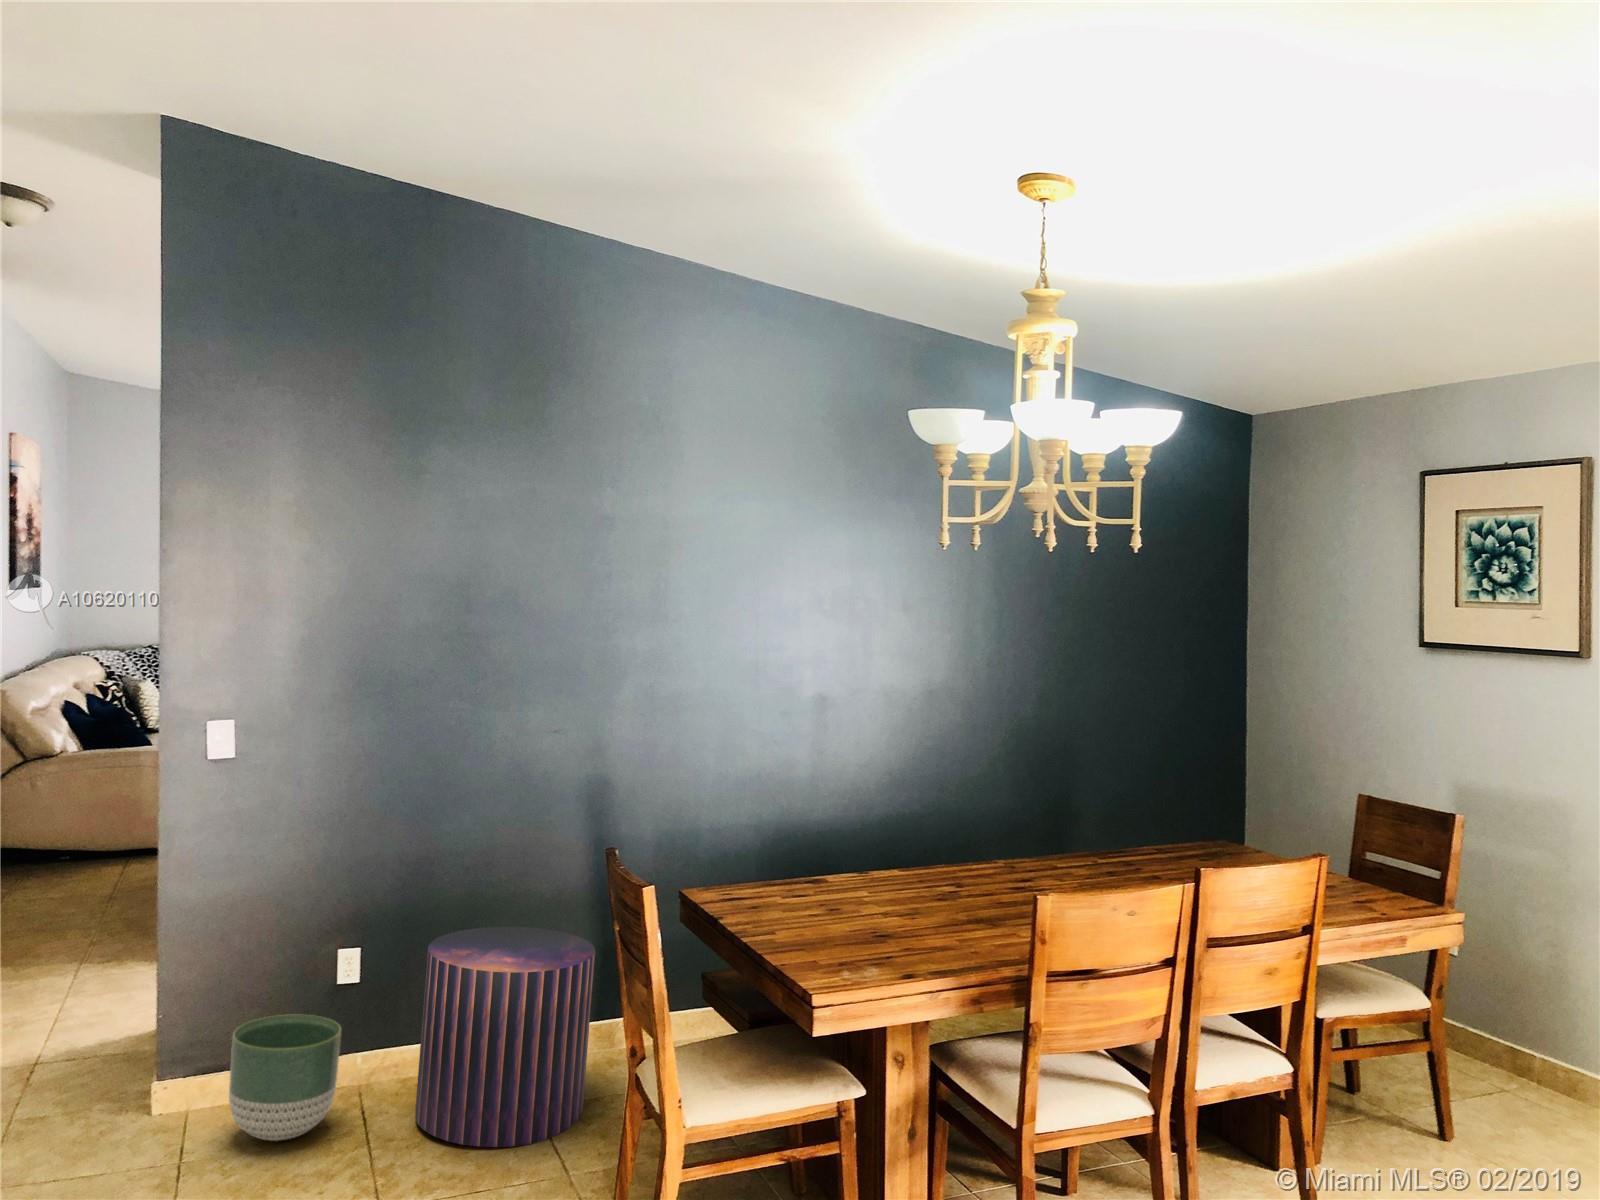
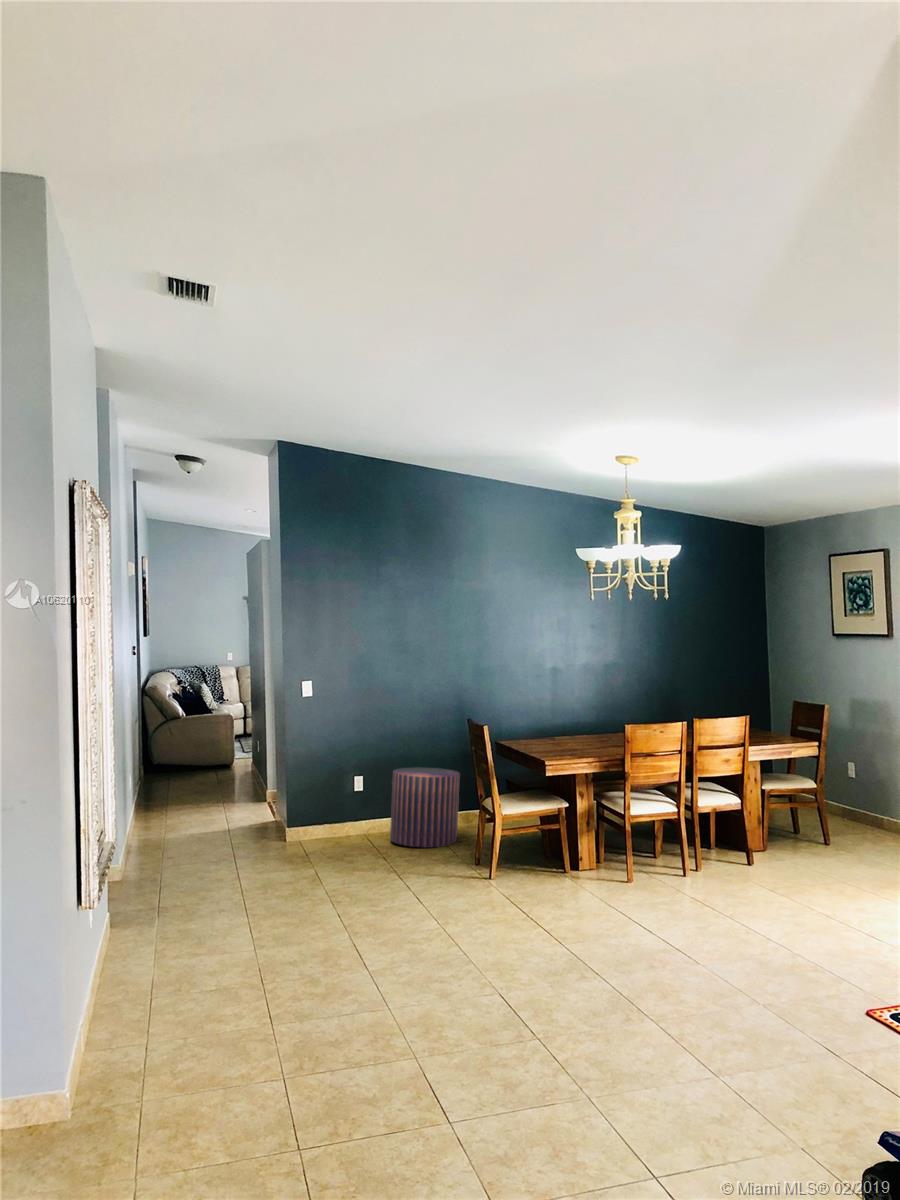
planter: present [229,1015,341,1141] -> none [320,801,361,846]

